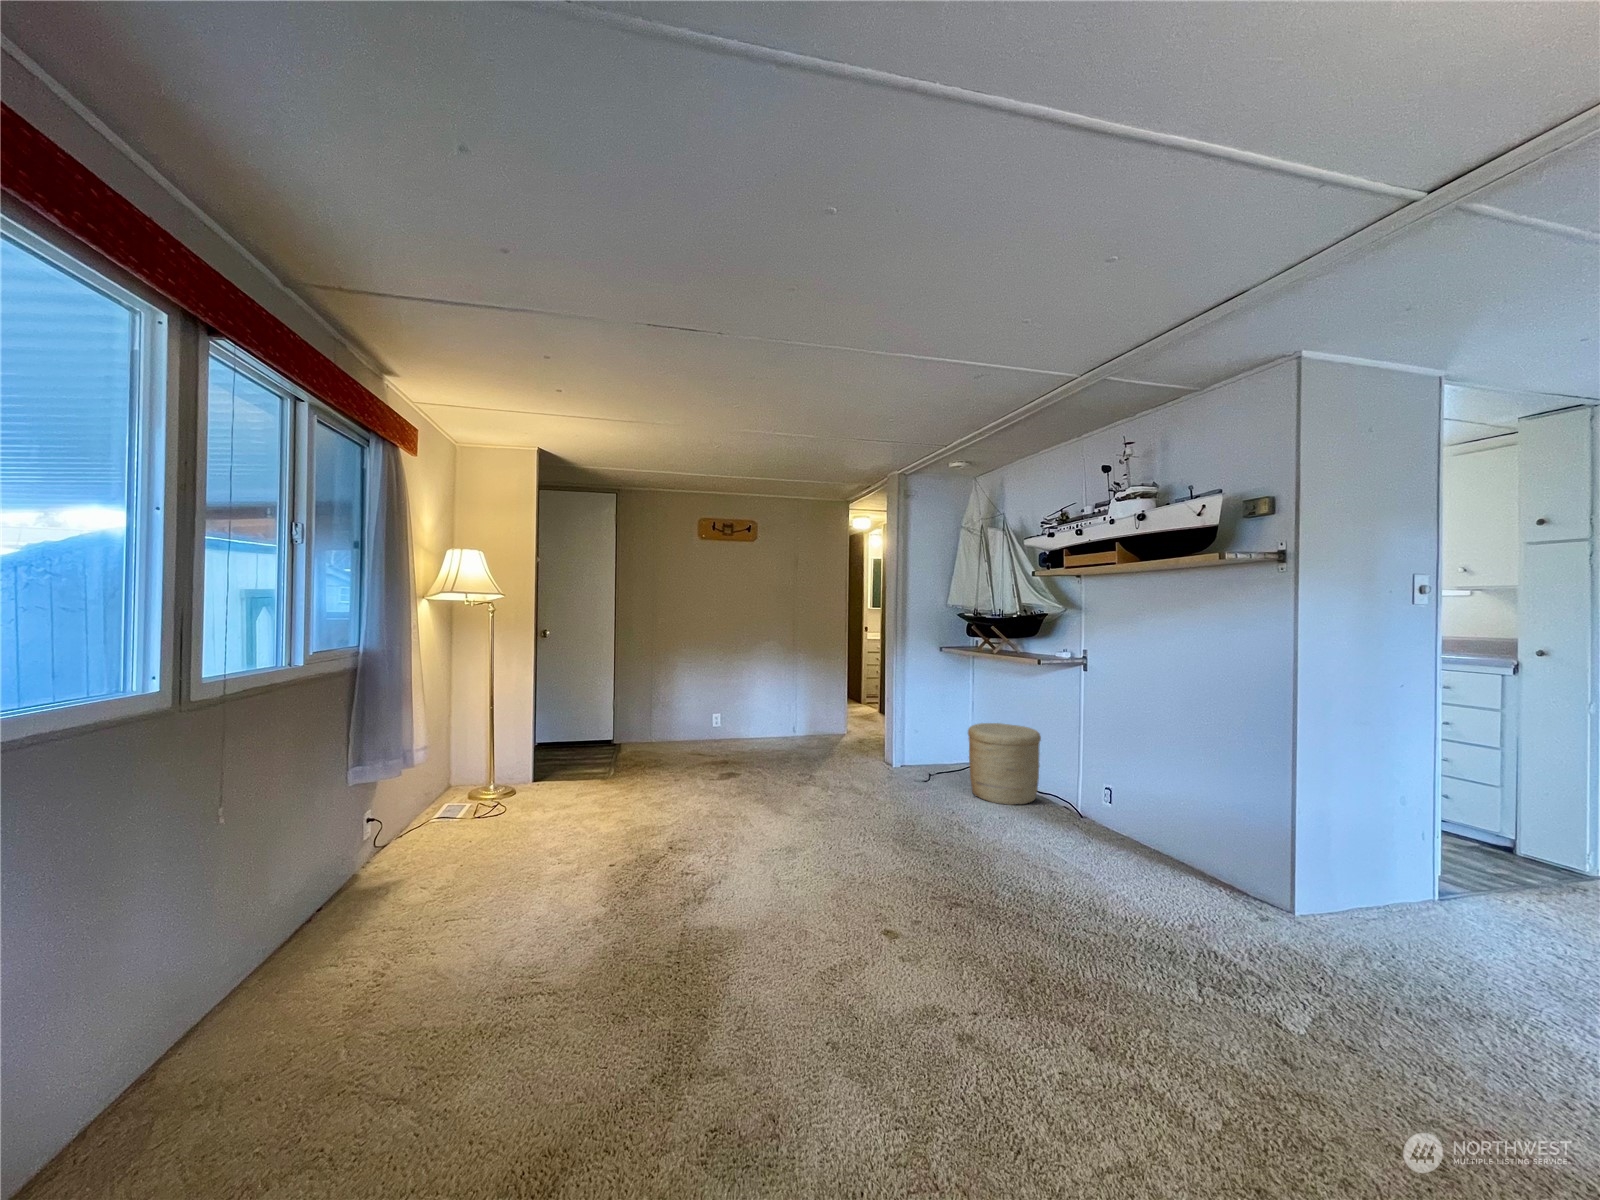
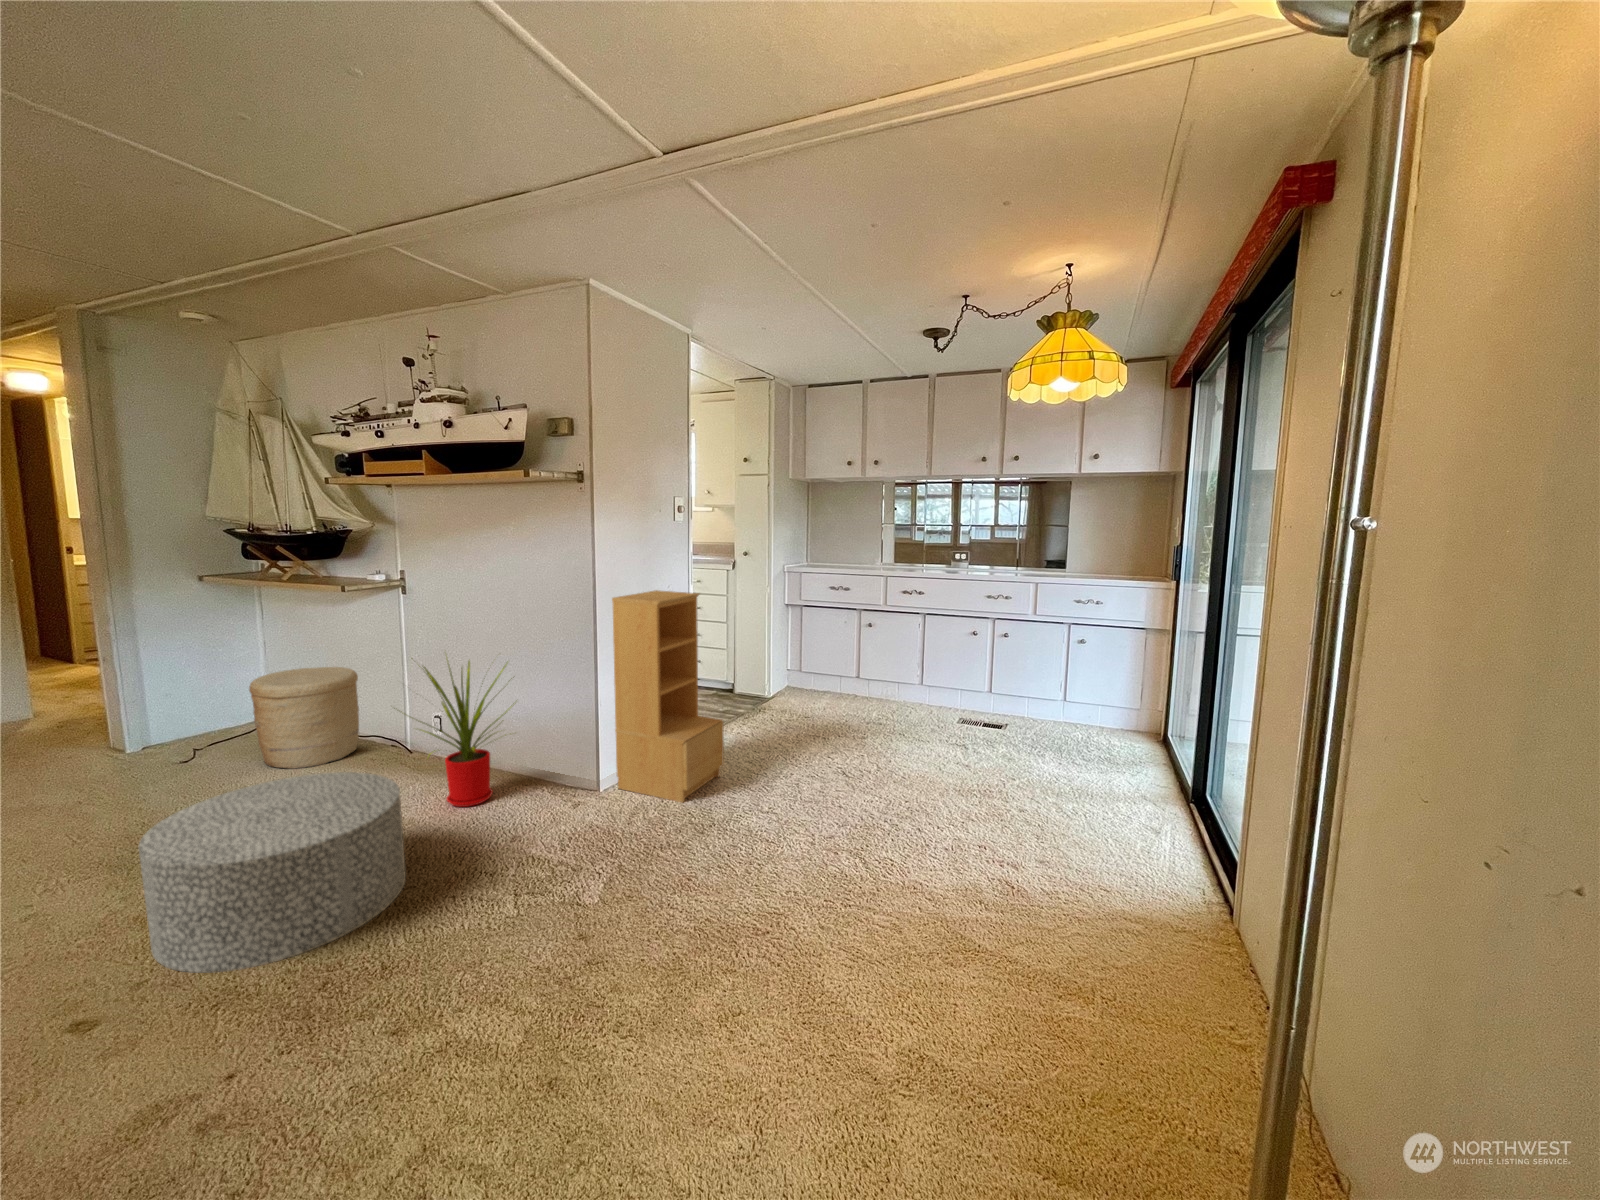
bookshelf: none [1322,688,1514,975] -> present [612,590,724,802]
house plant: none [1075,722,1199,881] -> present [394,661,514,807]
ottoman: none [918,802,1088,951] -> present [139,772,406,973]

